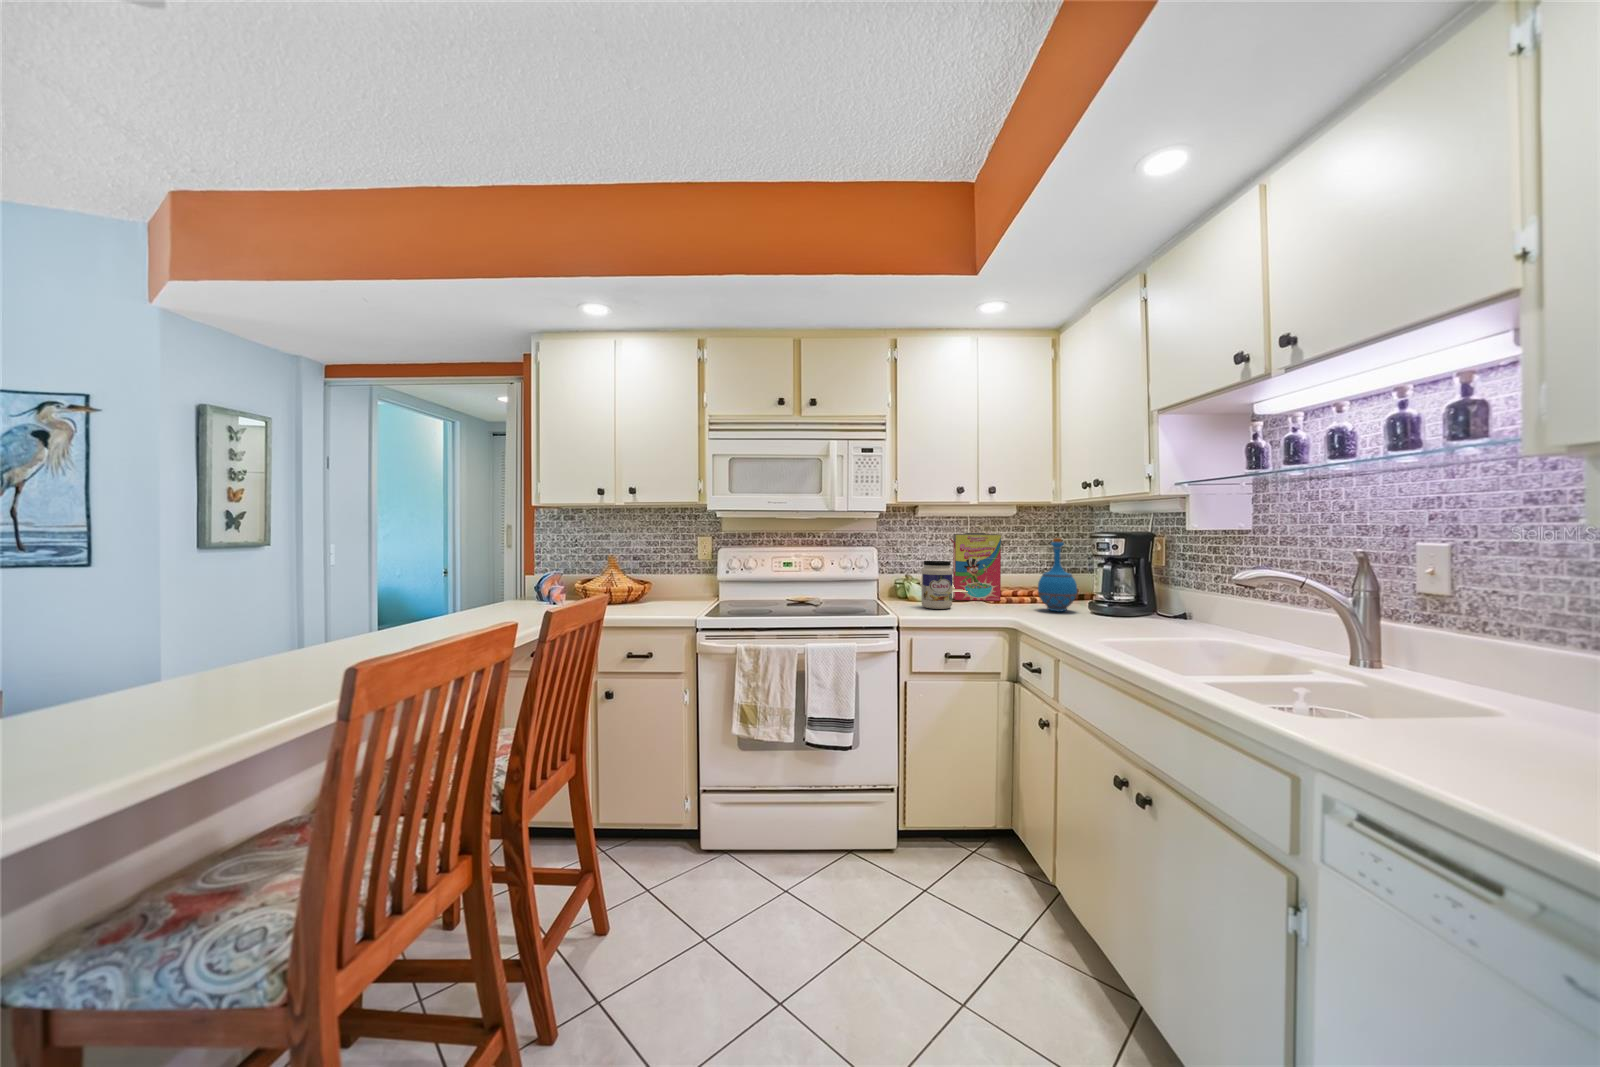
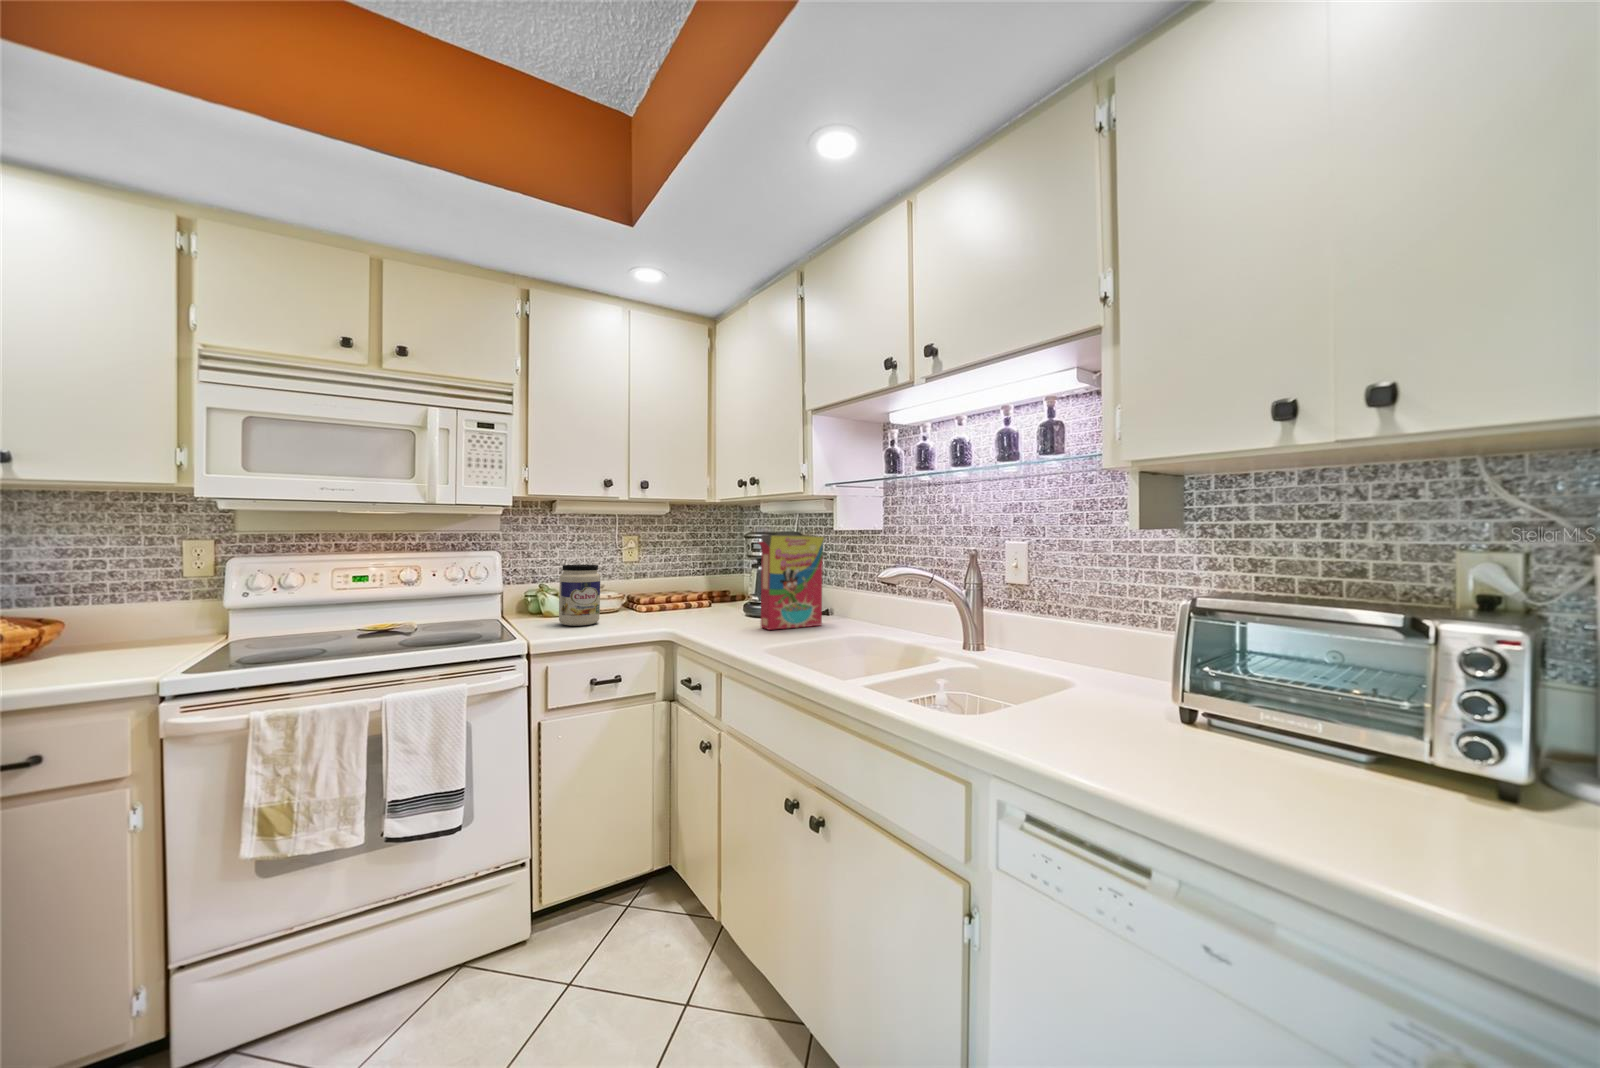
cereal box: present [950,533,1001,601] -> present [759,533,824,630]
bottle: present [1038,538,1077,612] -> none [696,537,737,617]

